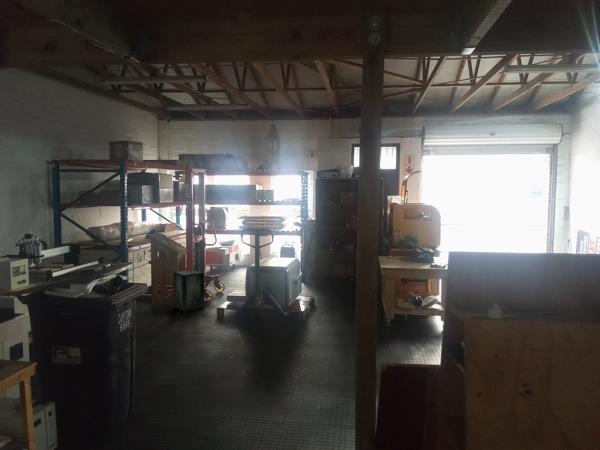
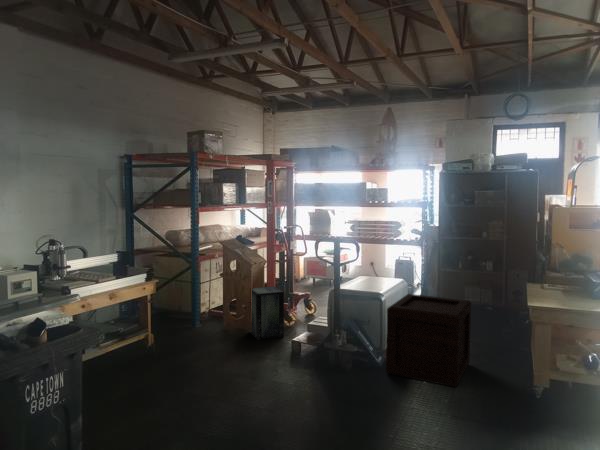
wooden crate: none [289,268,344,328] -> present [386,294,471,387]

